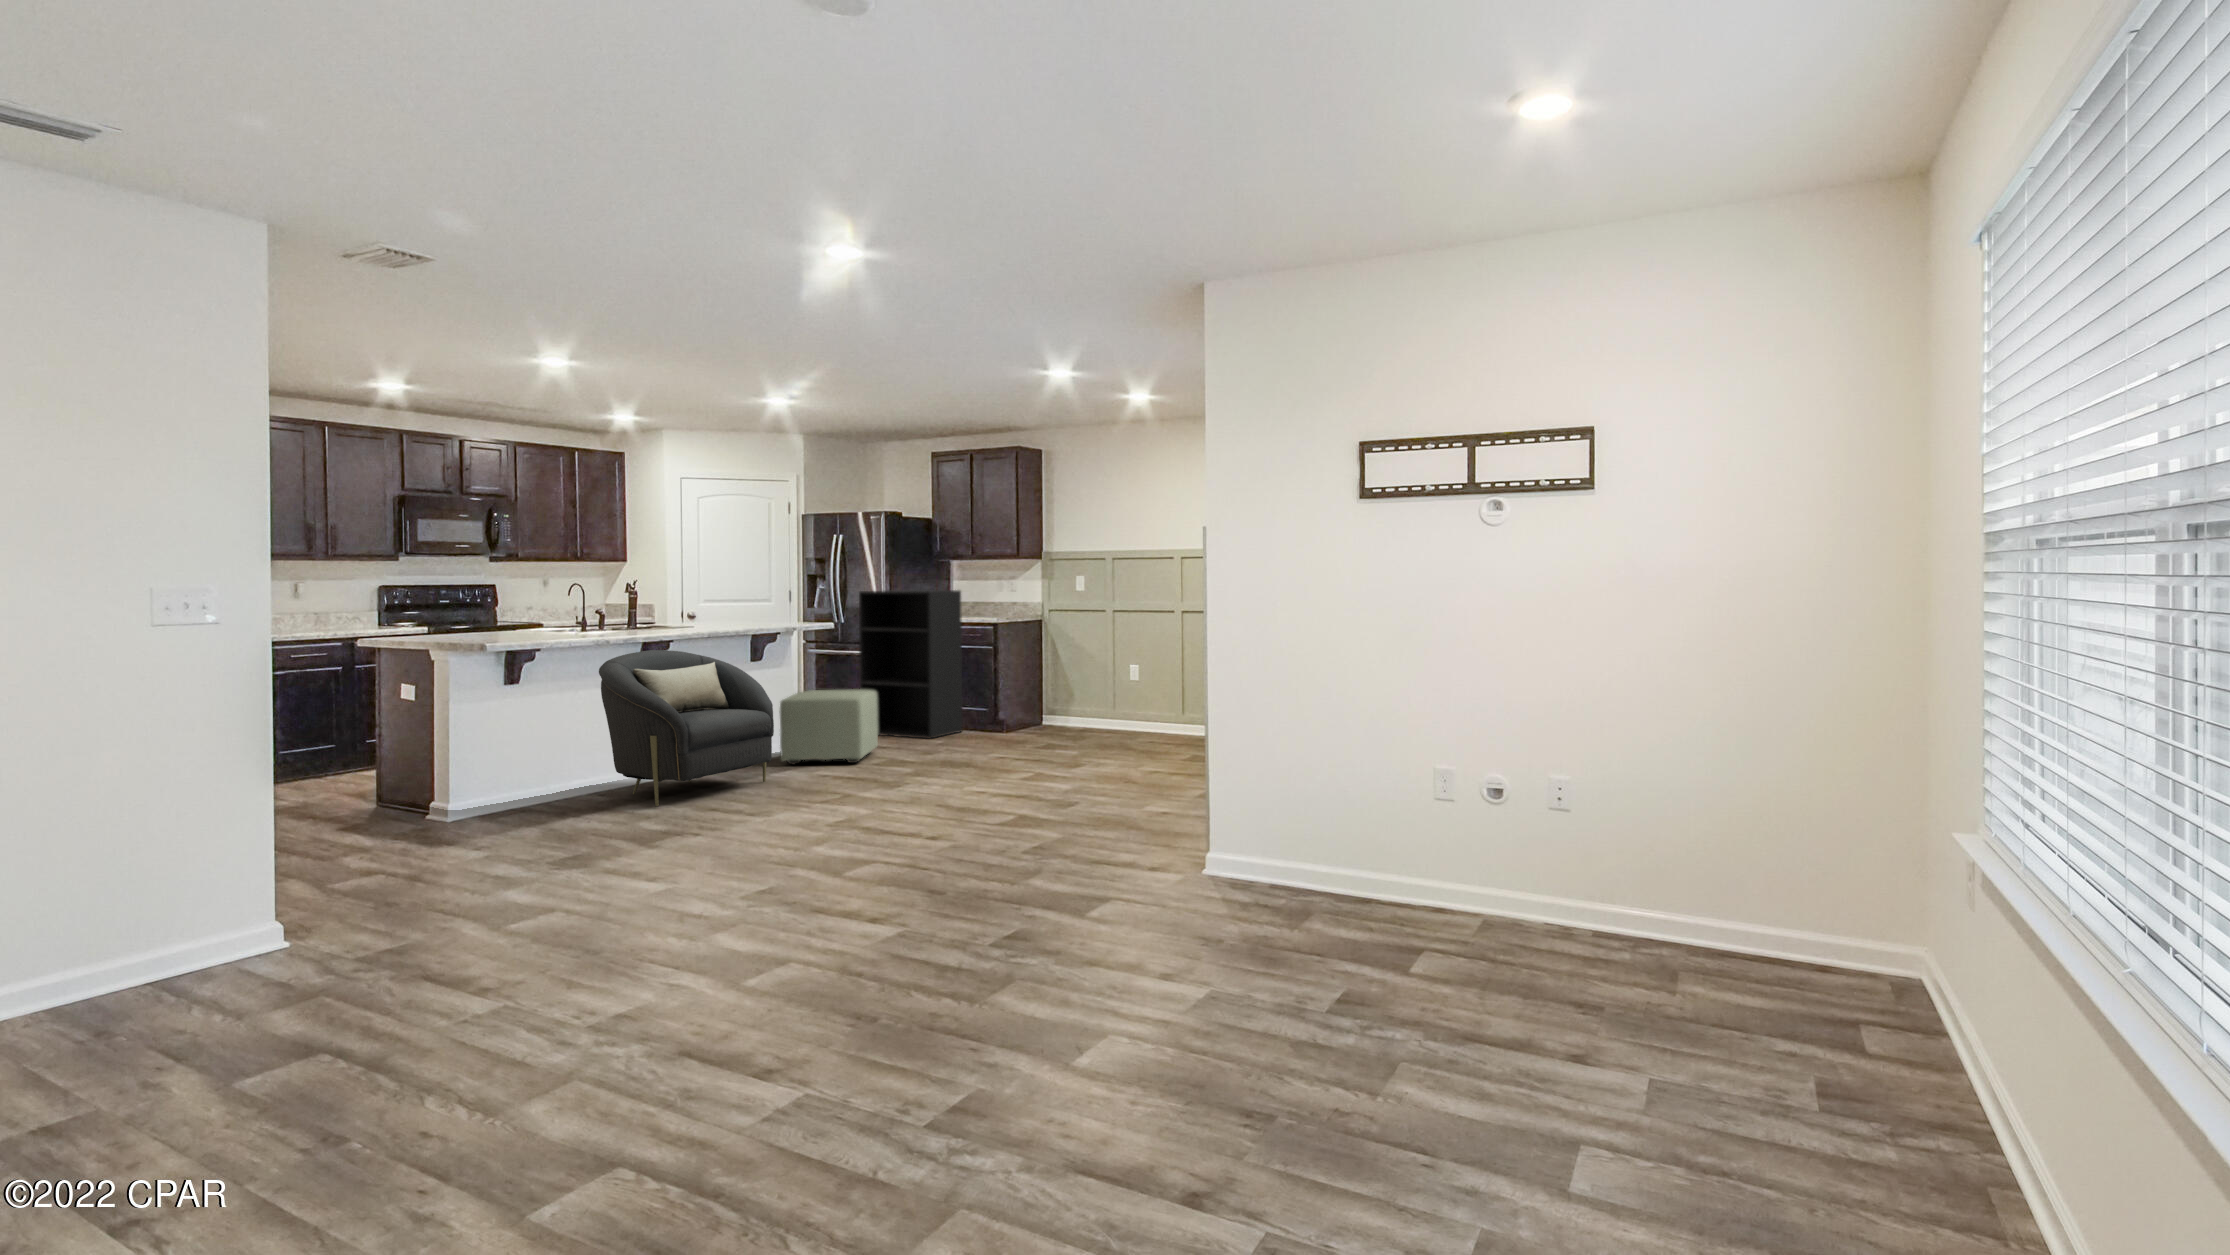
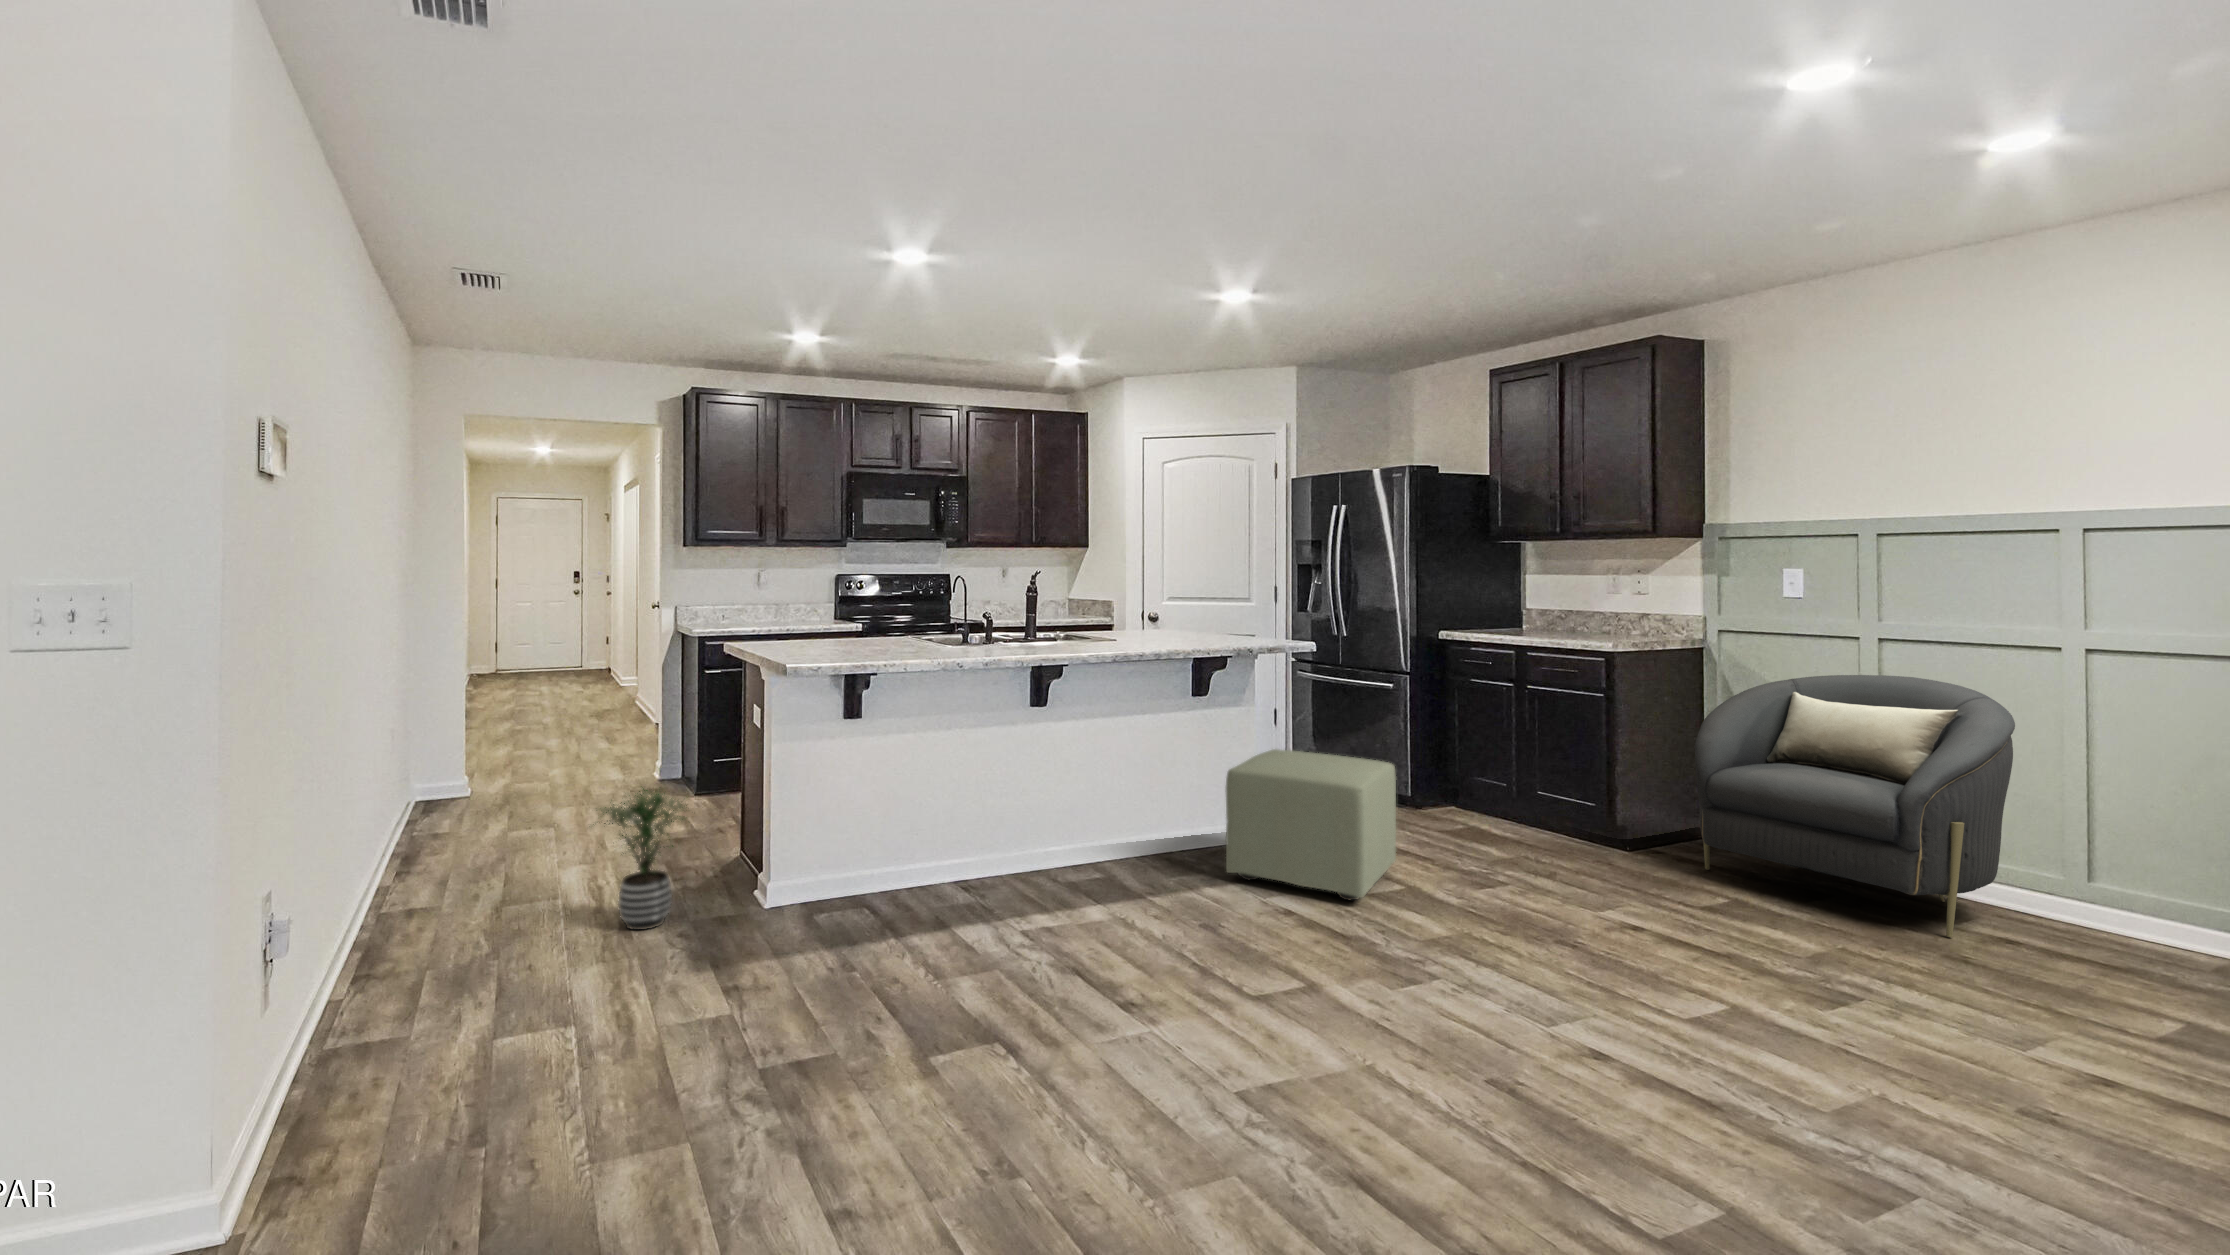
bookshelf: present [859,590,962,739] -> none [1369,588,1549,845]
armchair: present [599,650,774,806] -> present [1695,675,2015,937]
potted plant: none [348,734,429,828] -> present [593,787,683,930]

